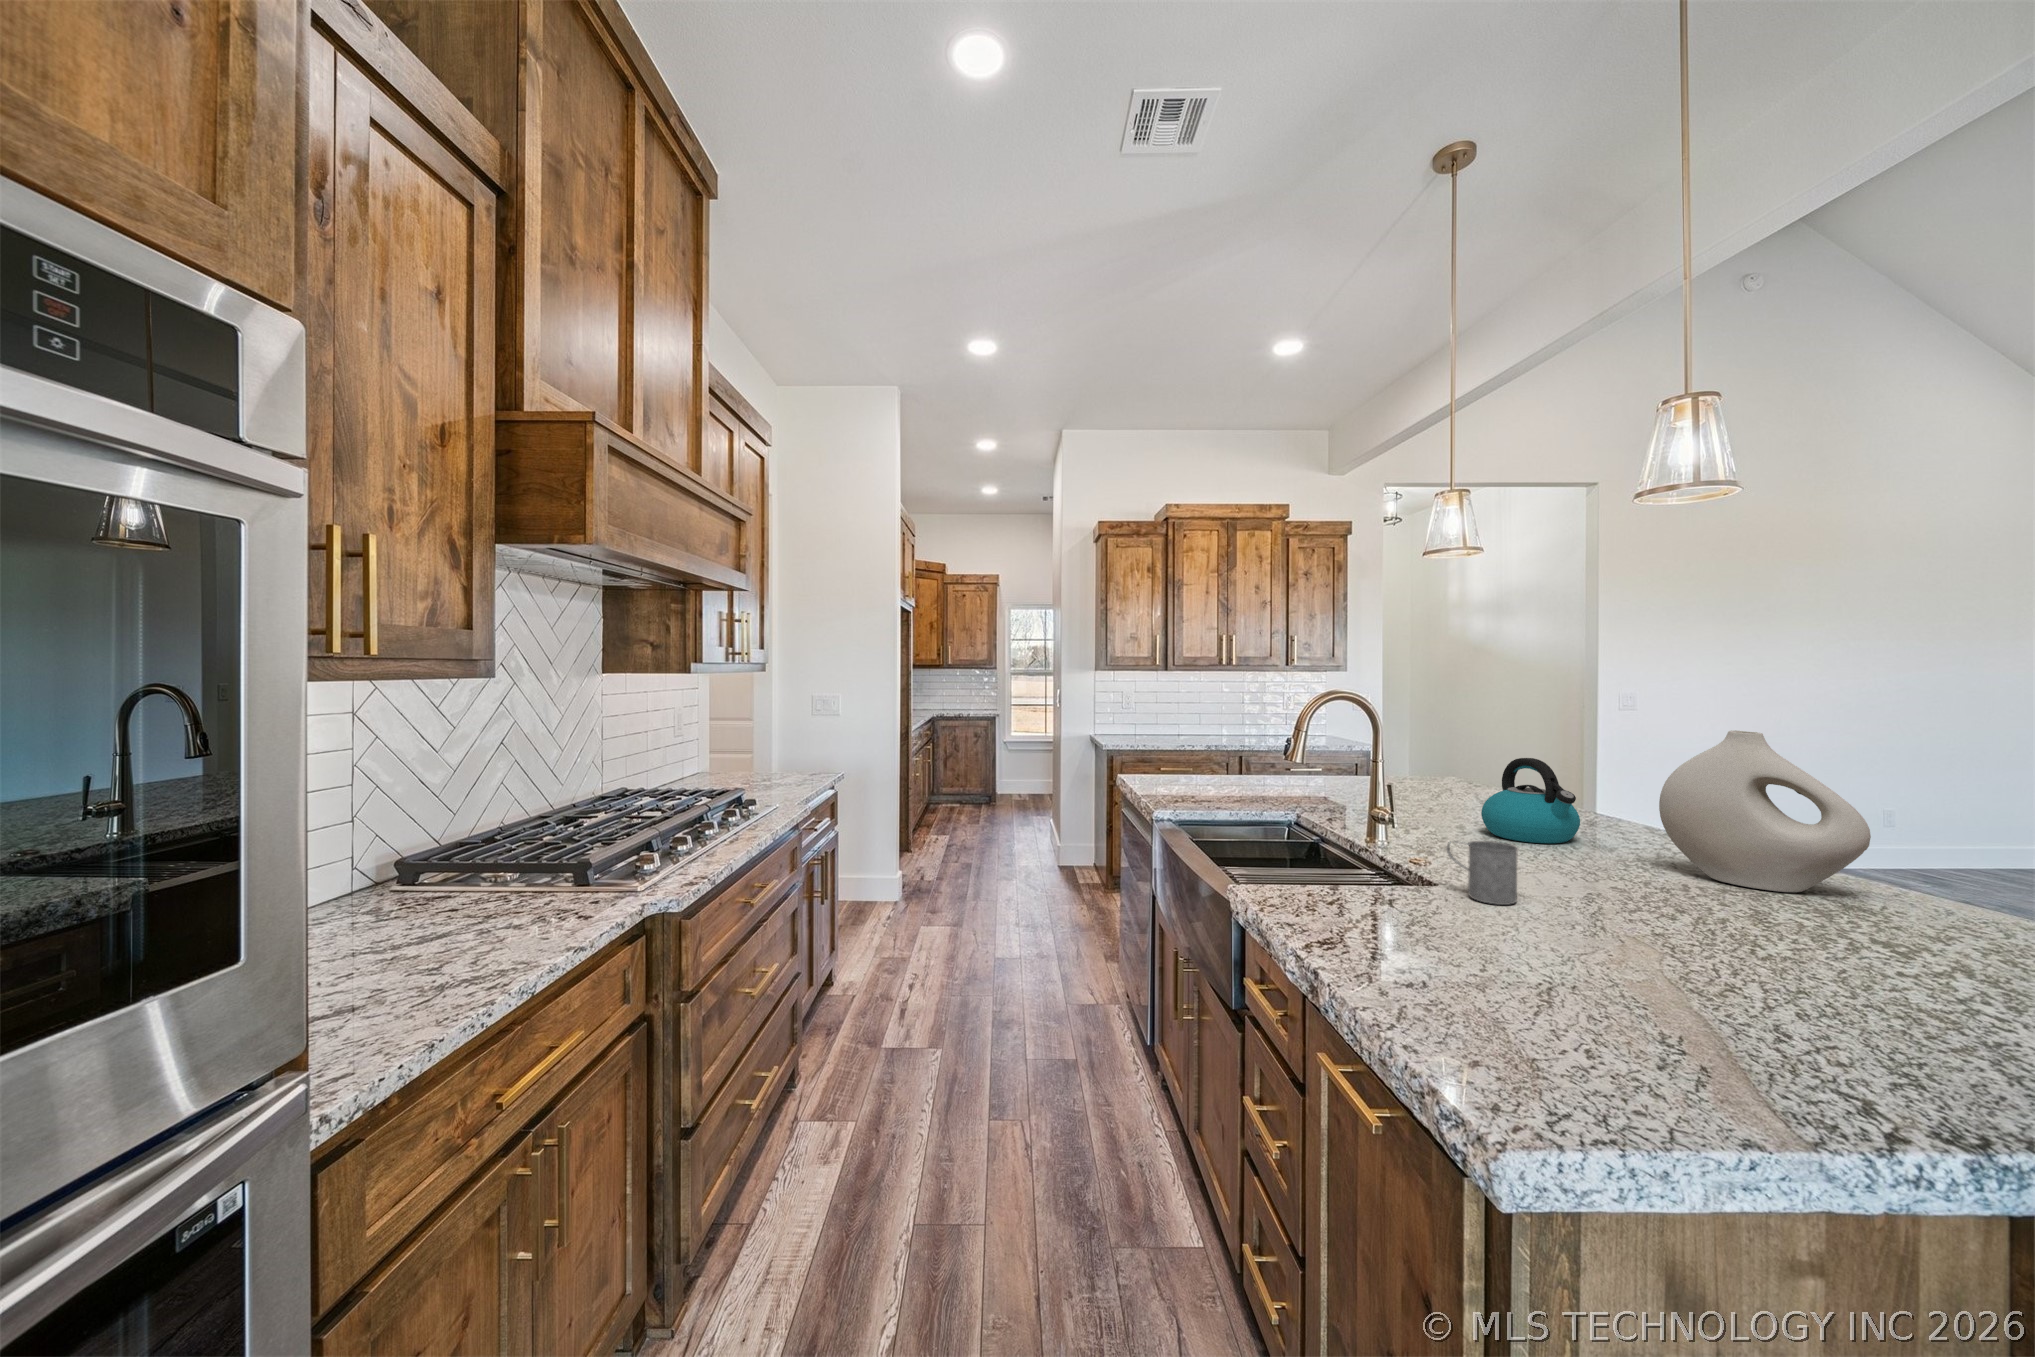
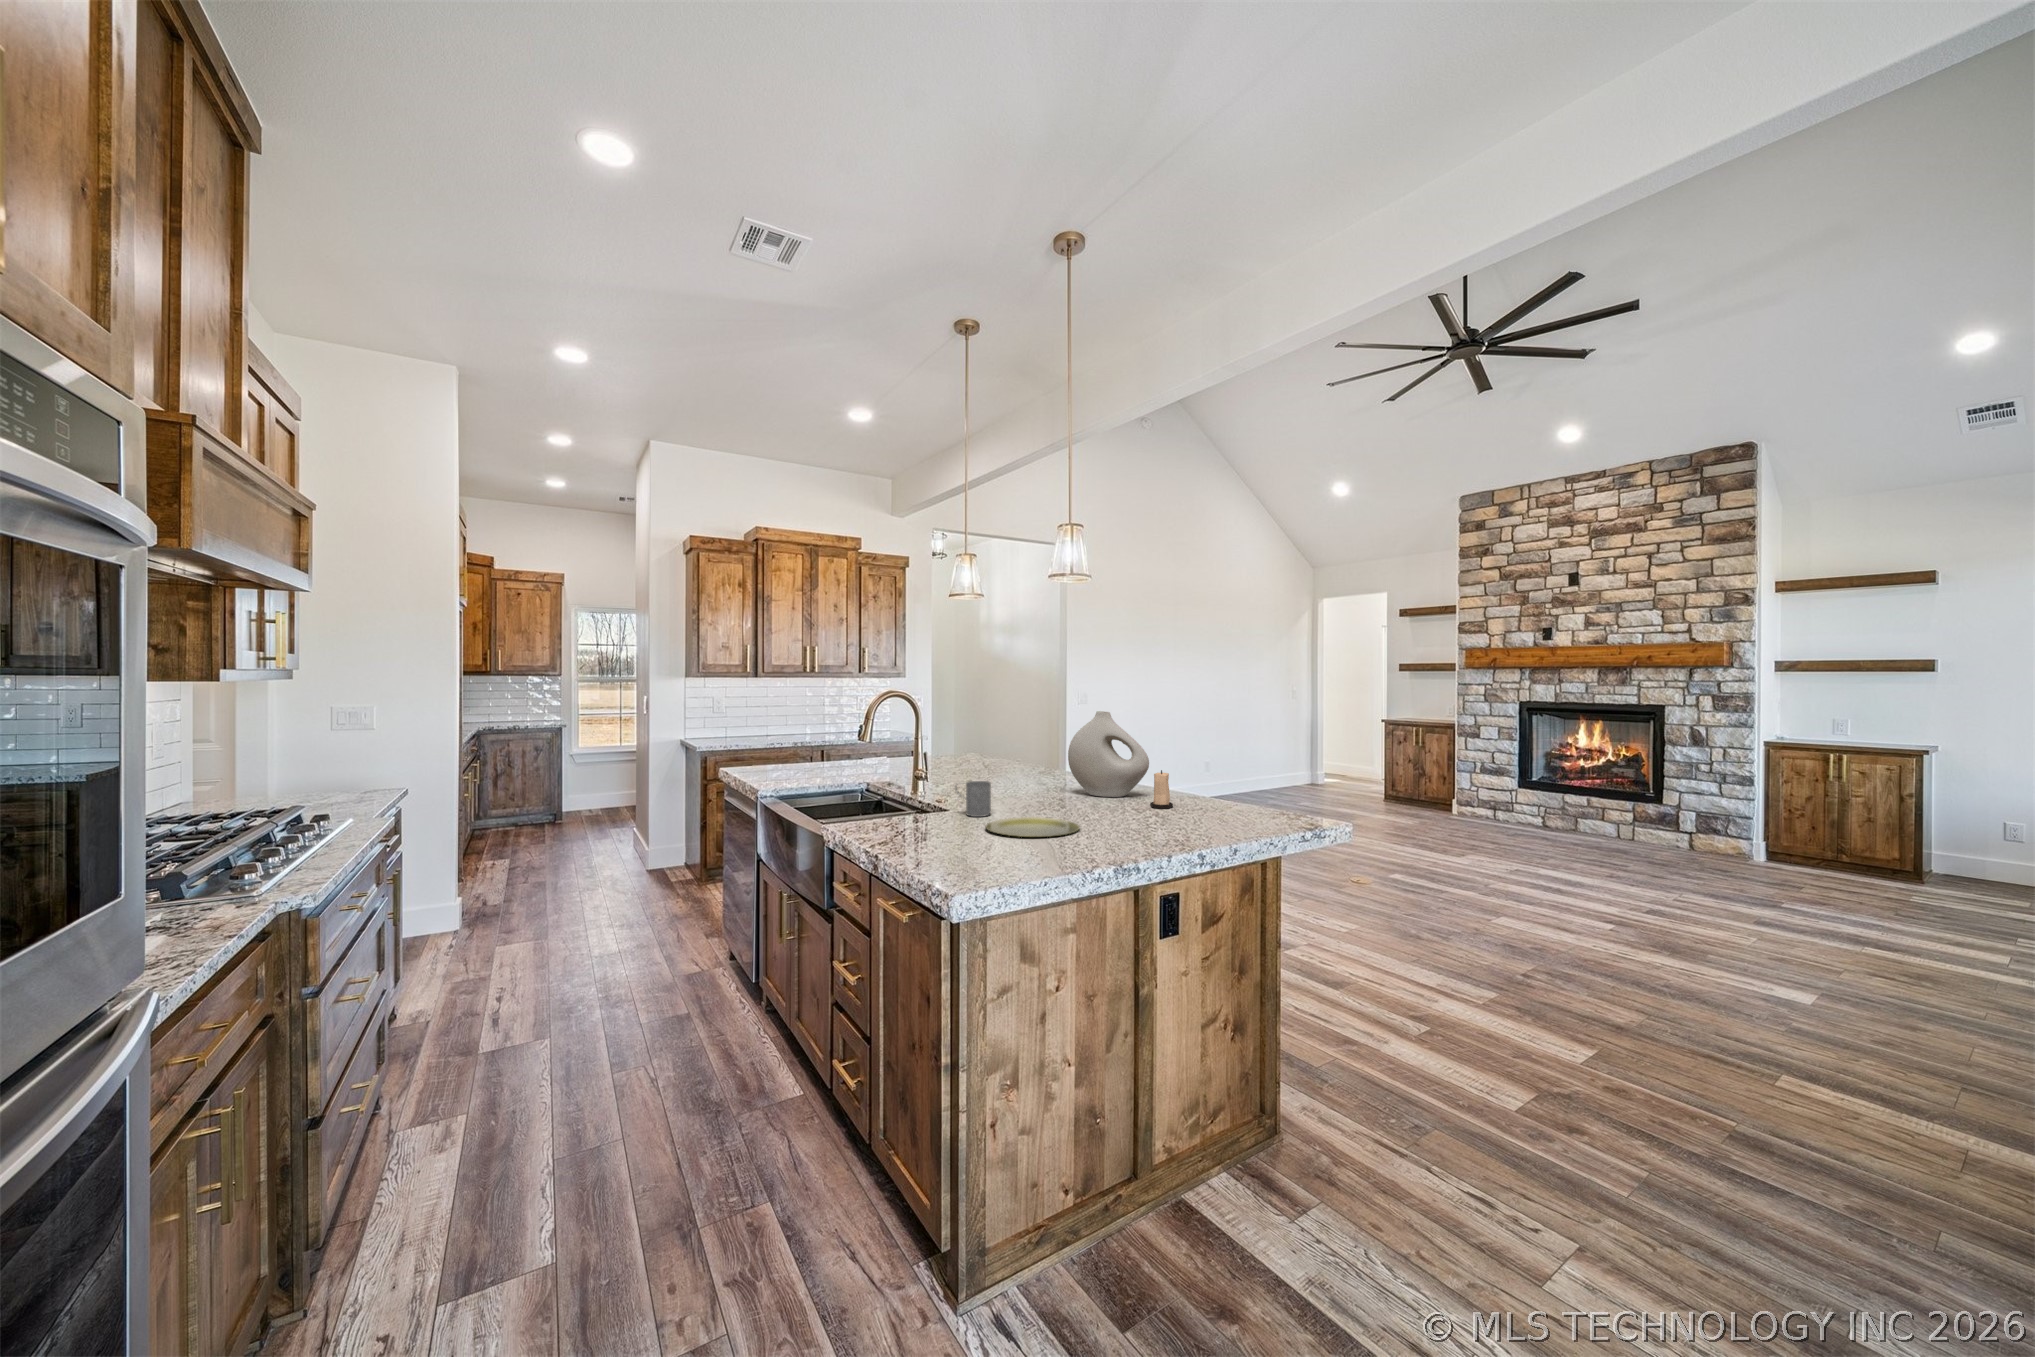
kettle: present [1481,758,1580,843] -> none [984,734,1036,787]
candle: none [1897,860,1970,944] -> present [1150,770,1173,809]
plate: none [1518,920,1751,990] -> present [986,817,1080,837]

